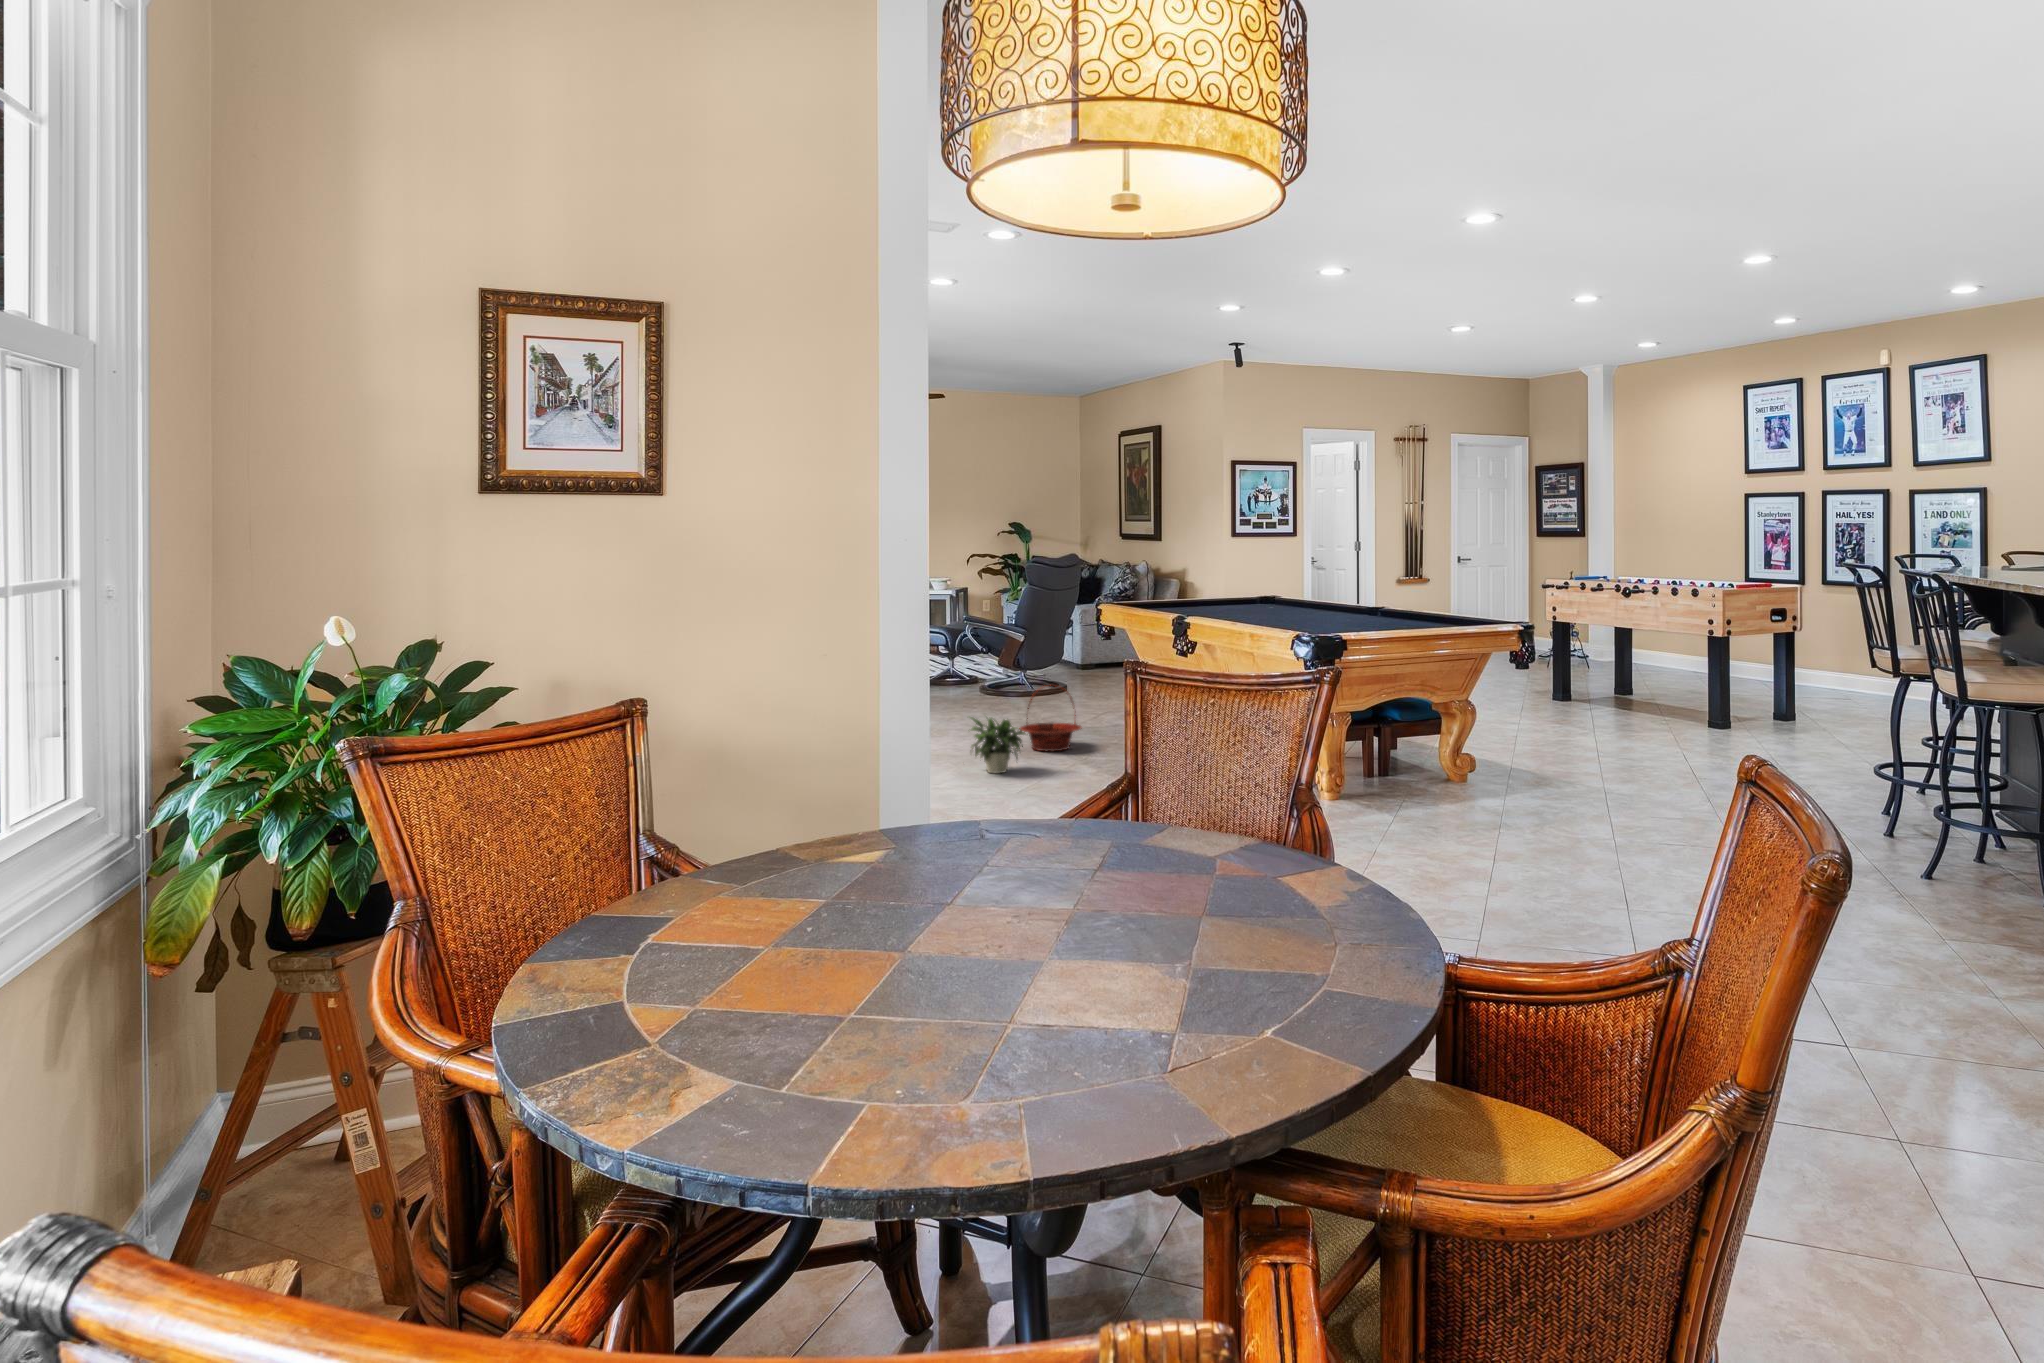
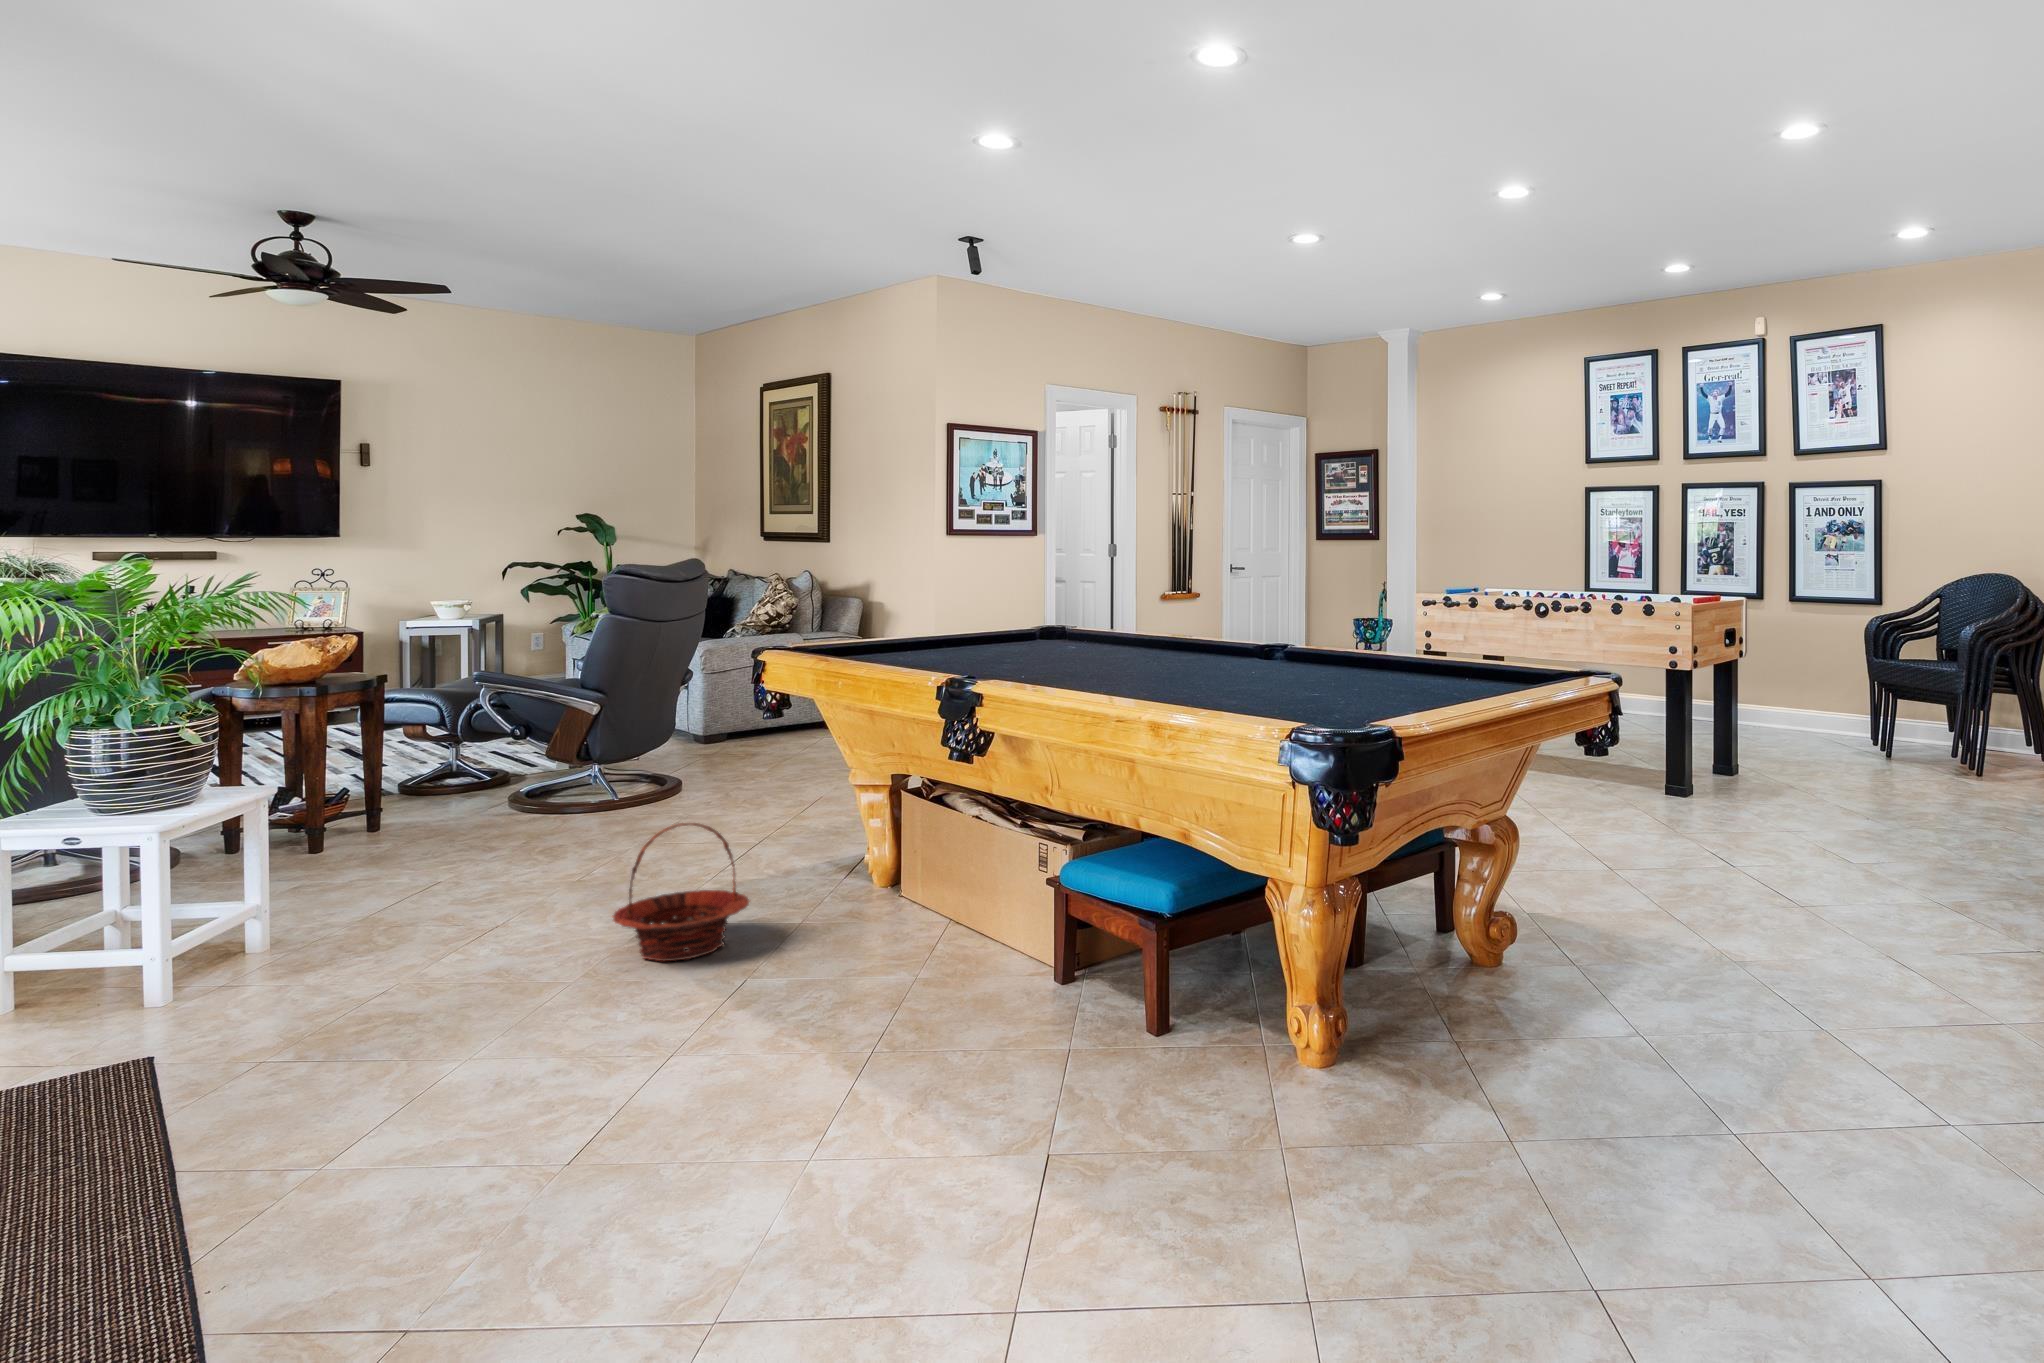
potted plant: present [971,718,1026,773] -> none [472,919,640,1058]

